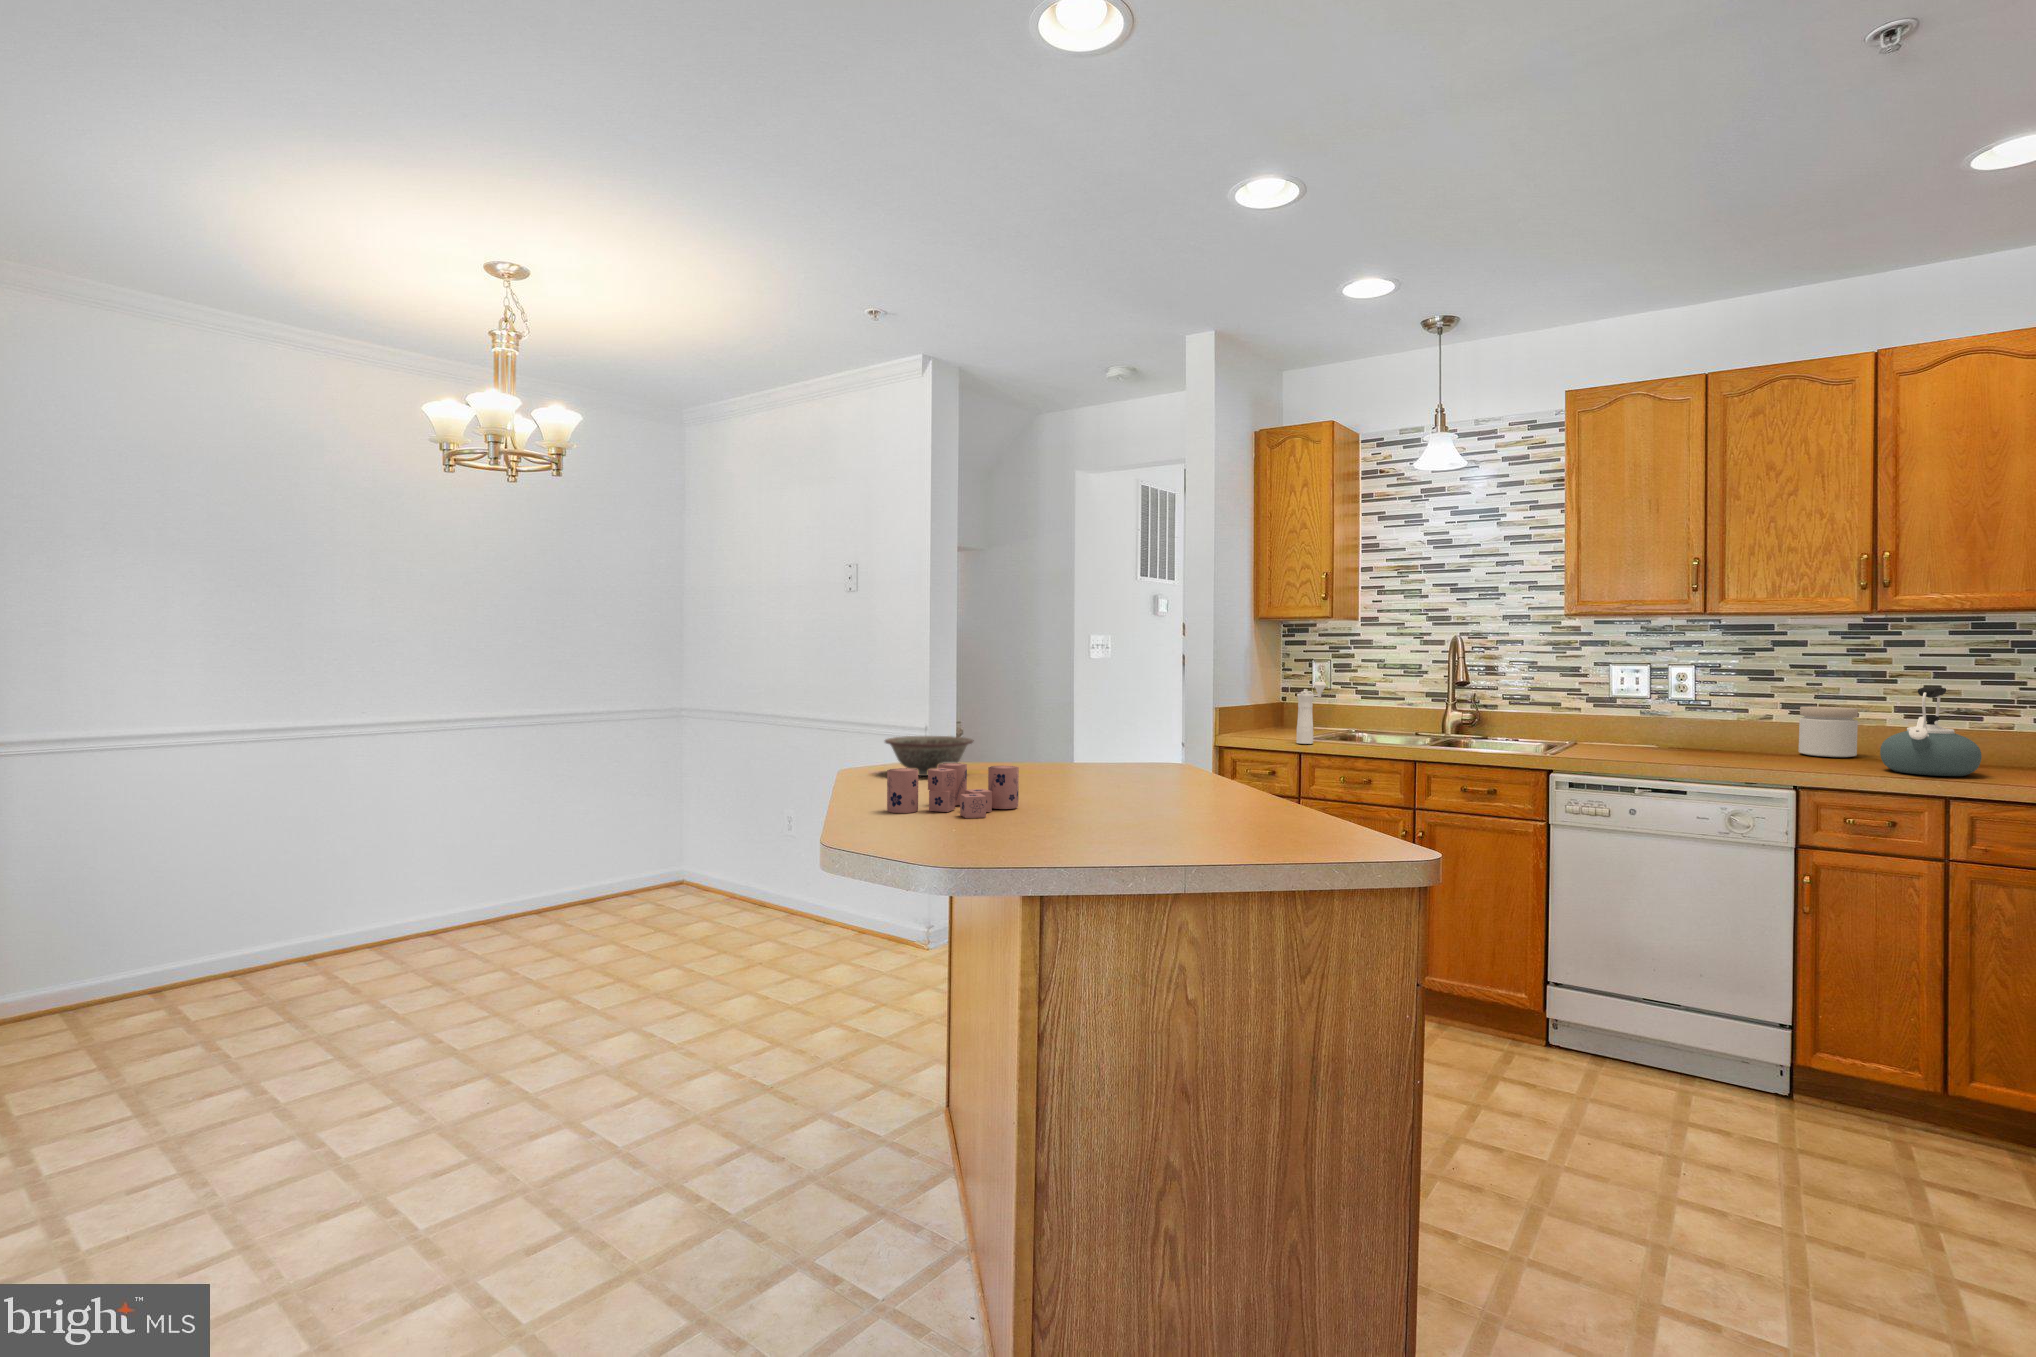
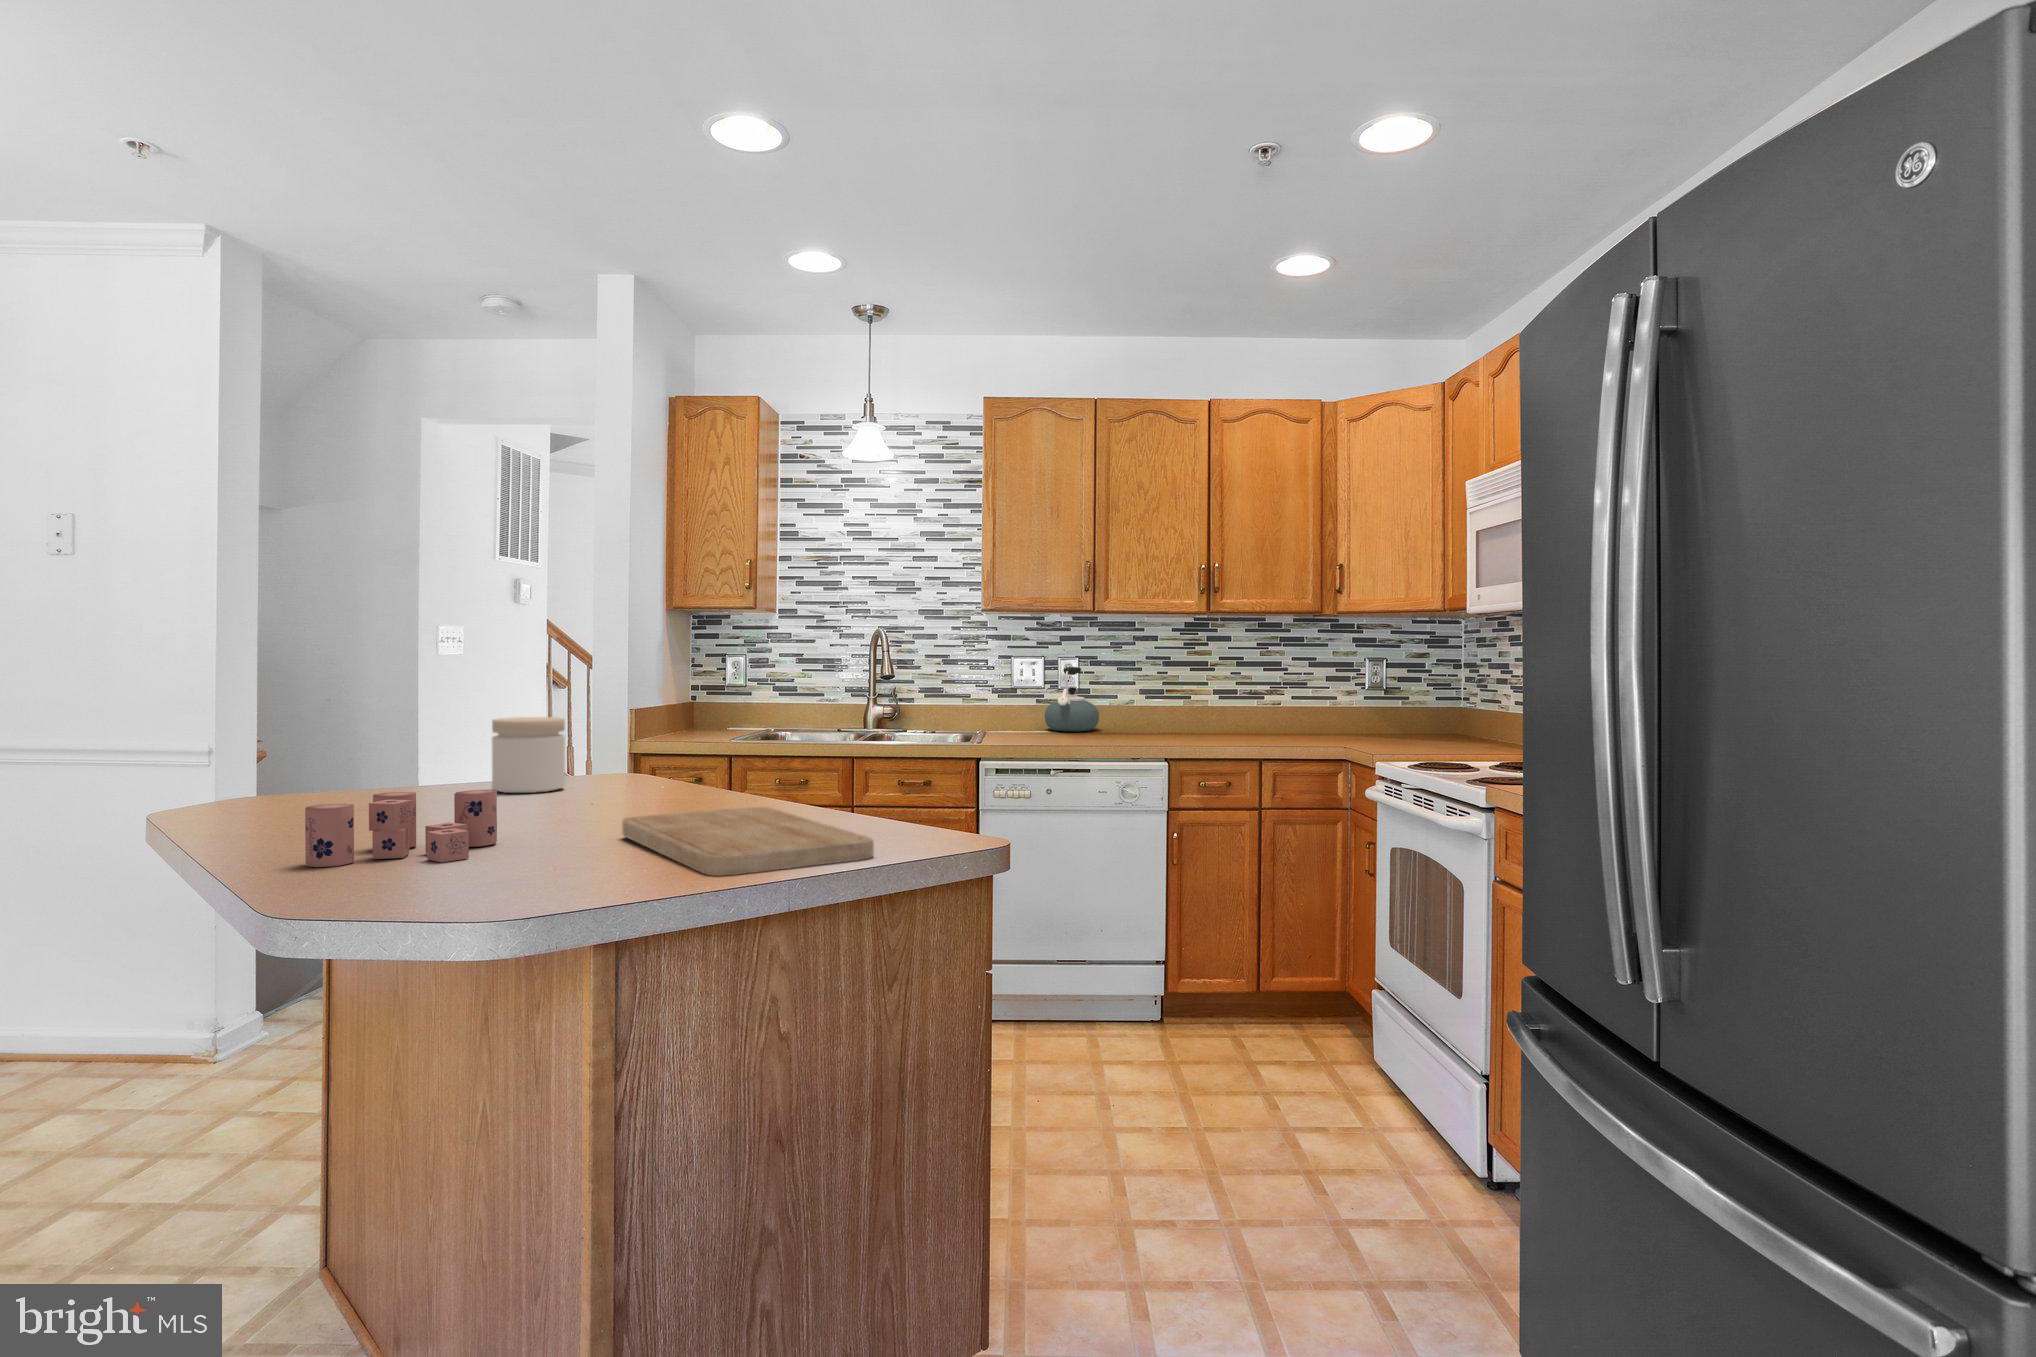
pepper mill: present [1296,681,1326,744] -> none [730,678,759,747]
kettle: present [1880,687,1982,776] -> present [1045,667,1099,731]
jar: present [1799,706,1858,757] -> present [492,717,565,793]
decorative bowl: present [885,736,974,776] -> none [225,760,372,817]
cutting board: none [1107,797,1290,855] -> present [622,807,874,876]

